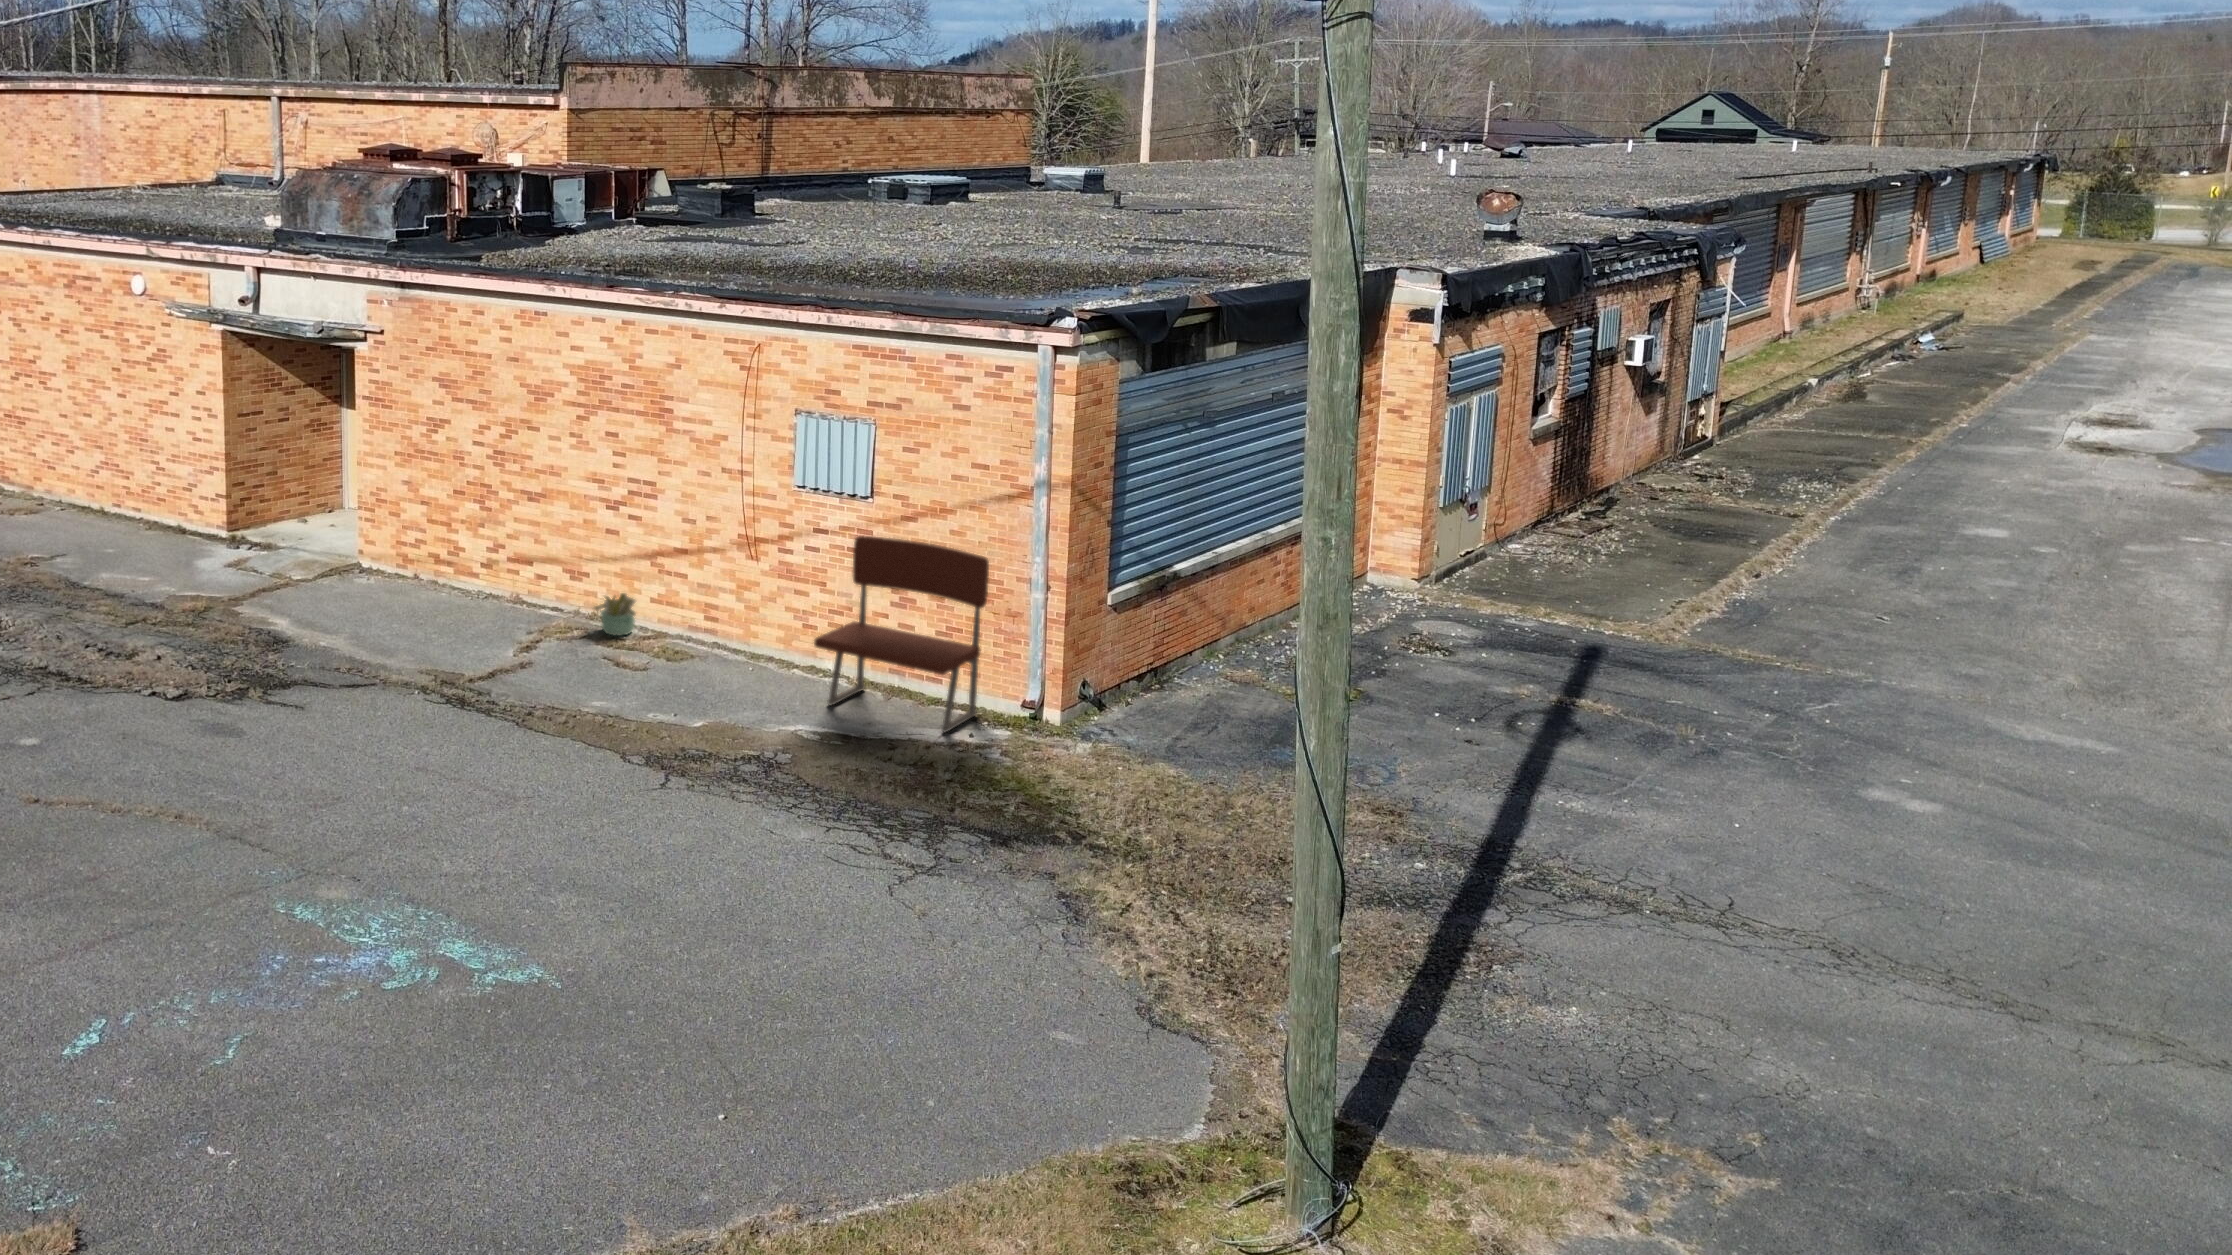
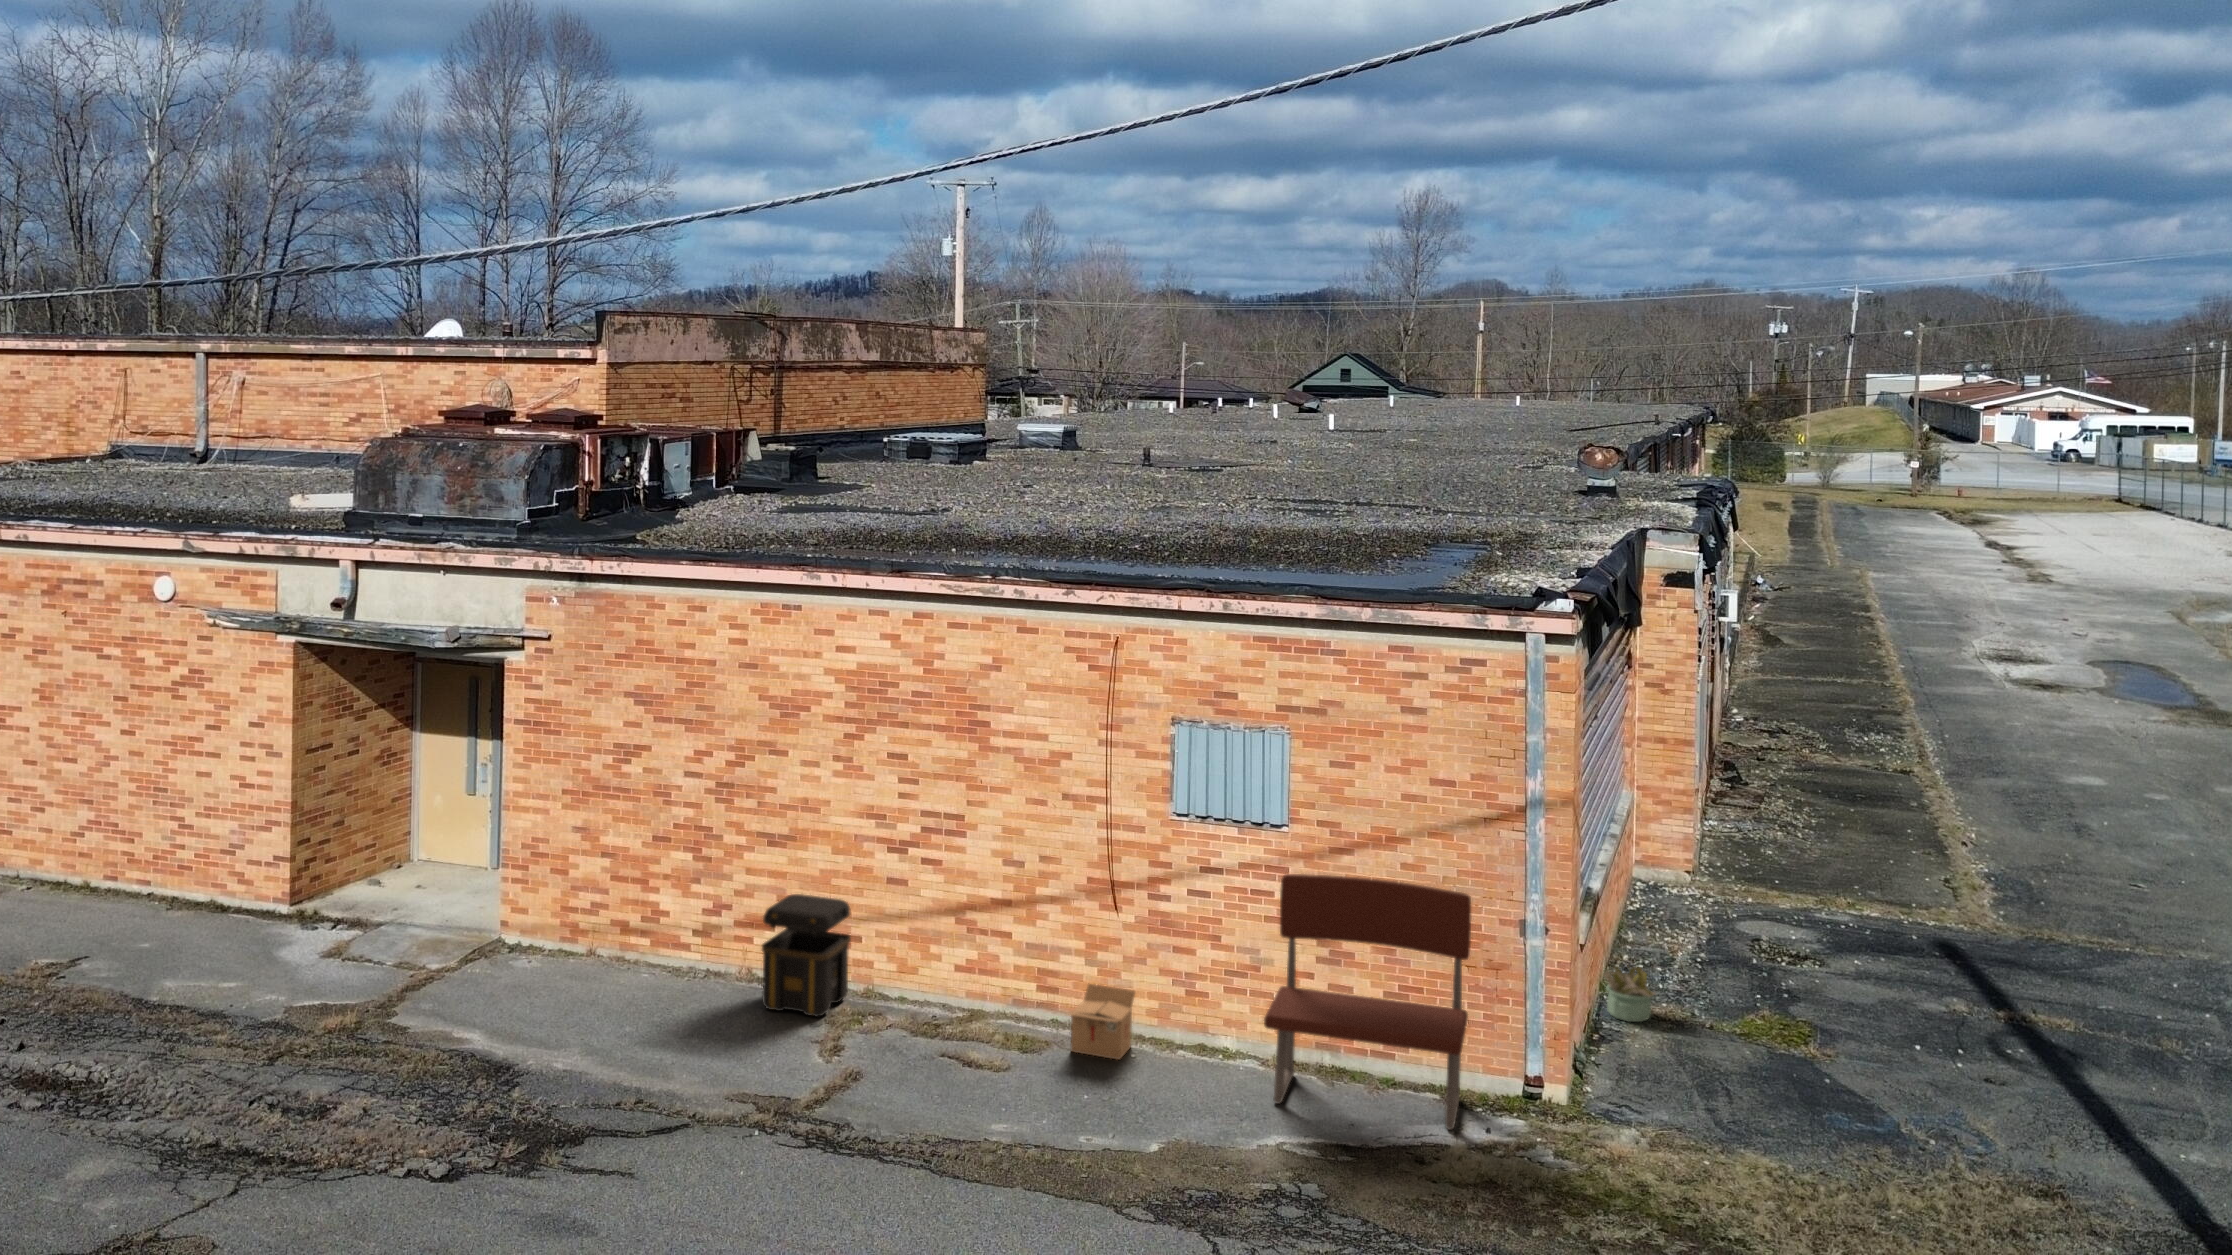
toolbox: none [507,536,580,625] -> present [762,894,851,1017]
decorative plant: present [594,593,636,636] -> present [1604,967,1655,1022]
cardboard box: none [701,614,767,670] -> present [1070,984,1135,1060]

